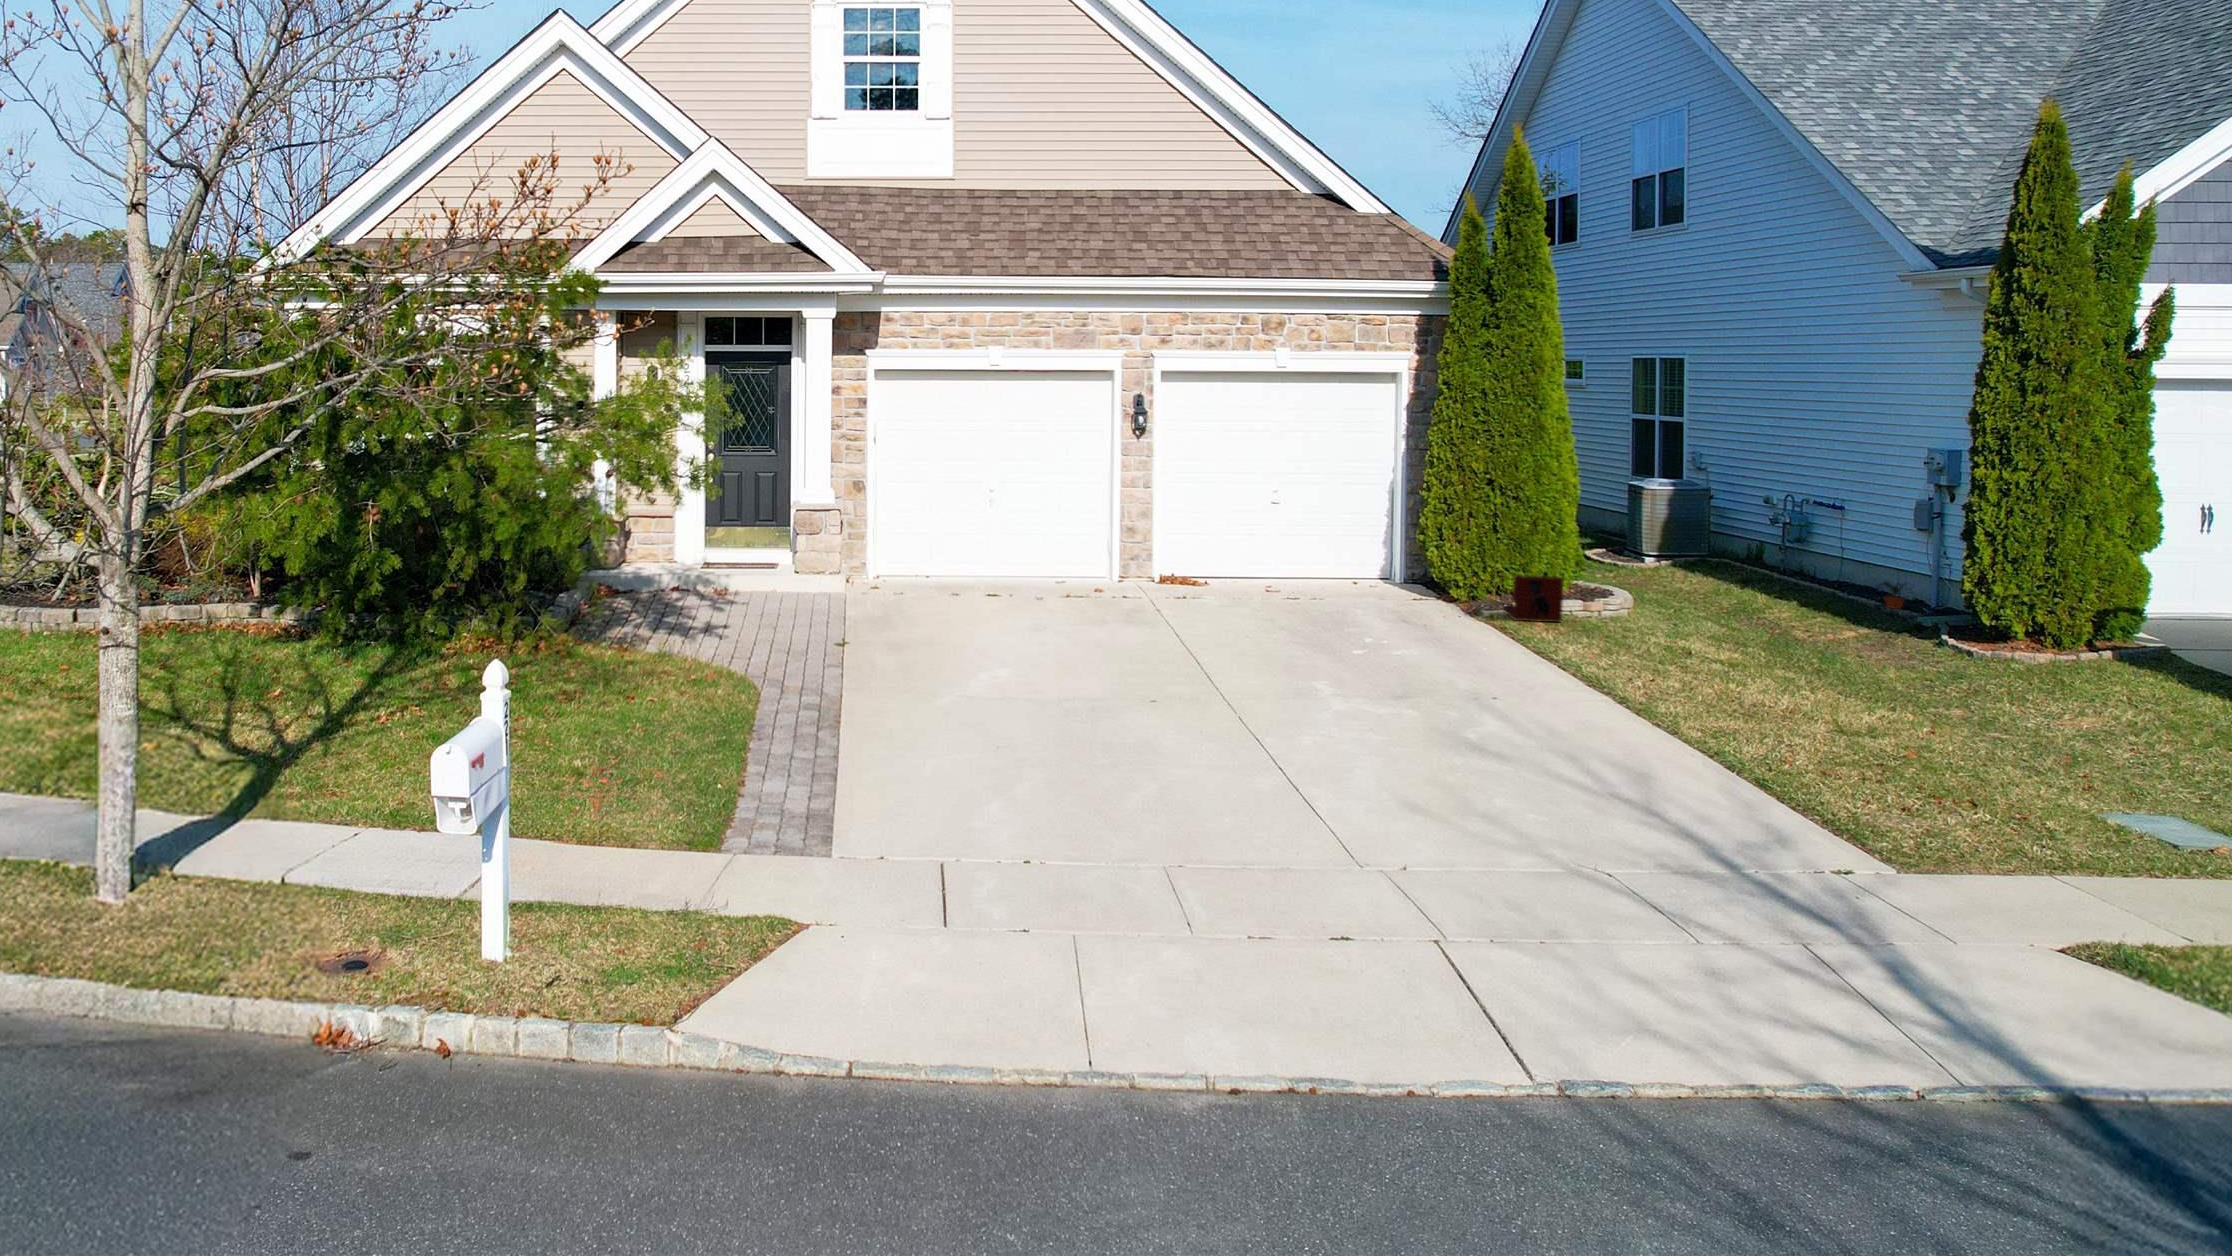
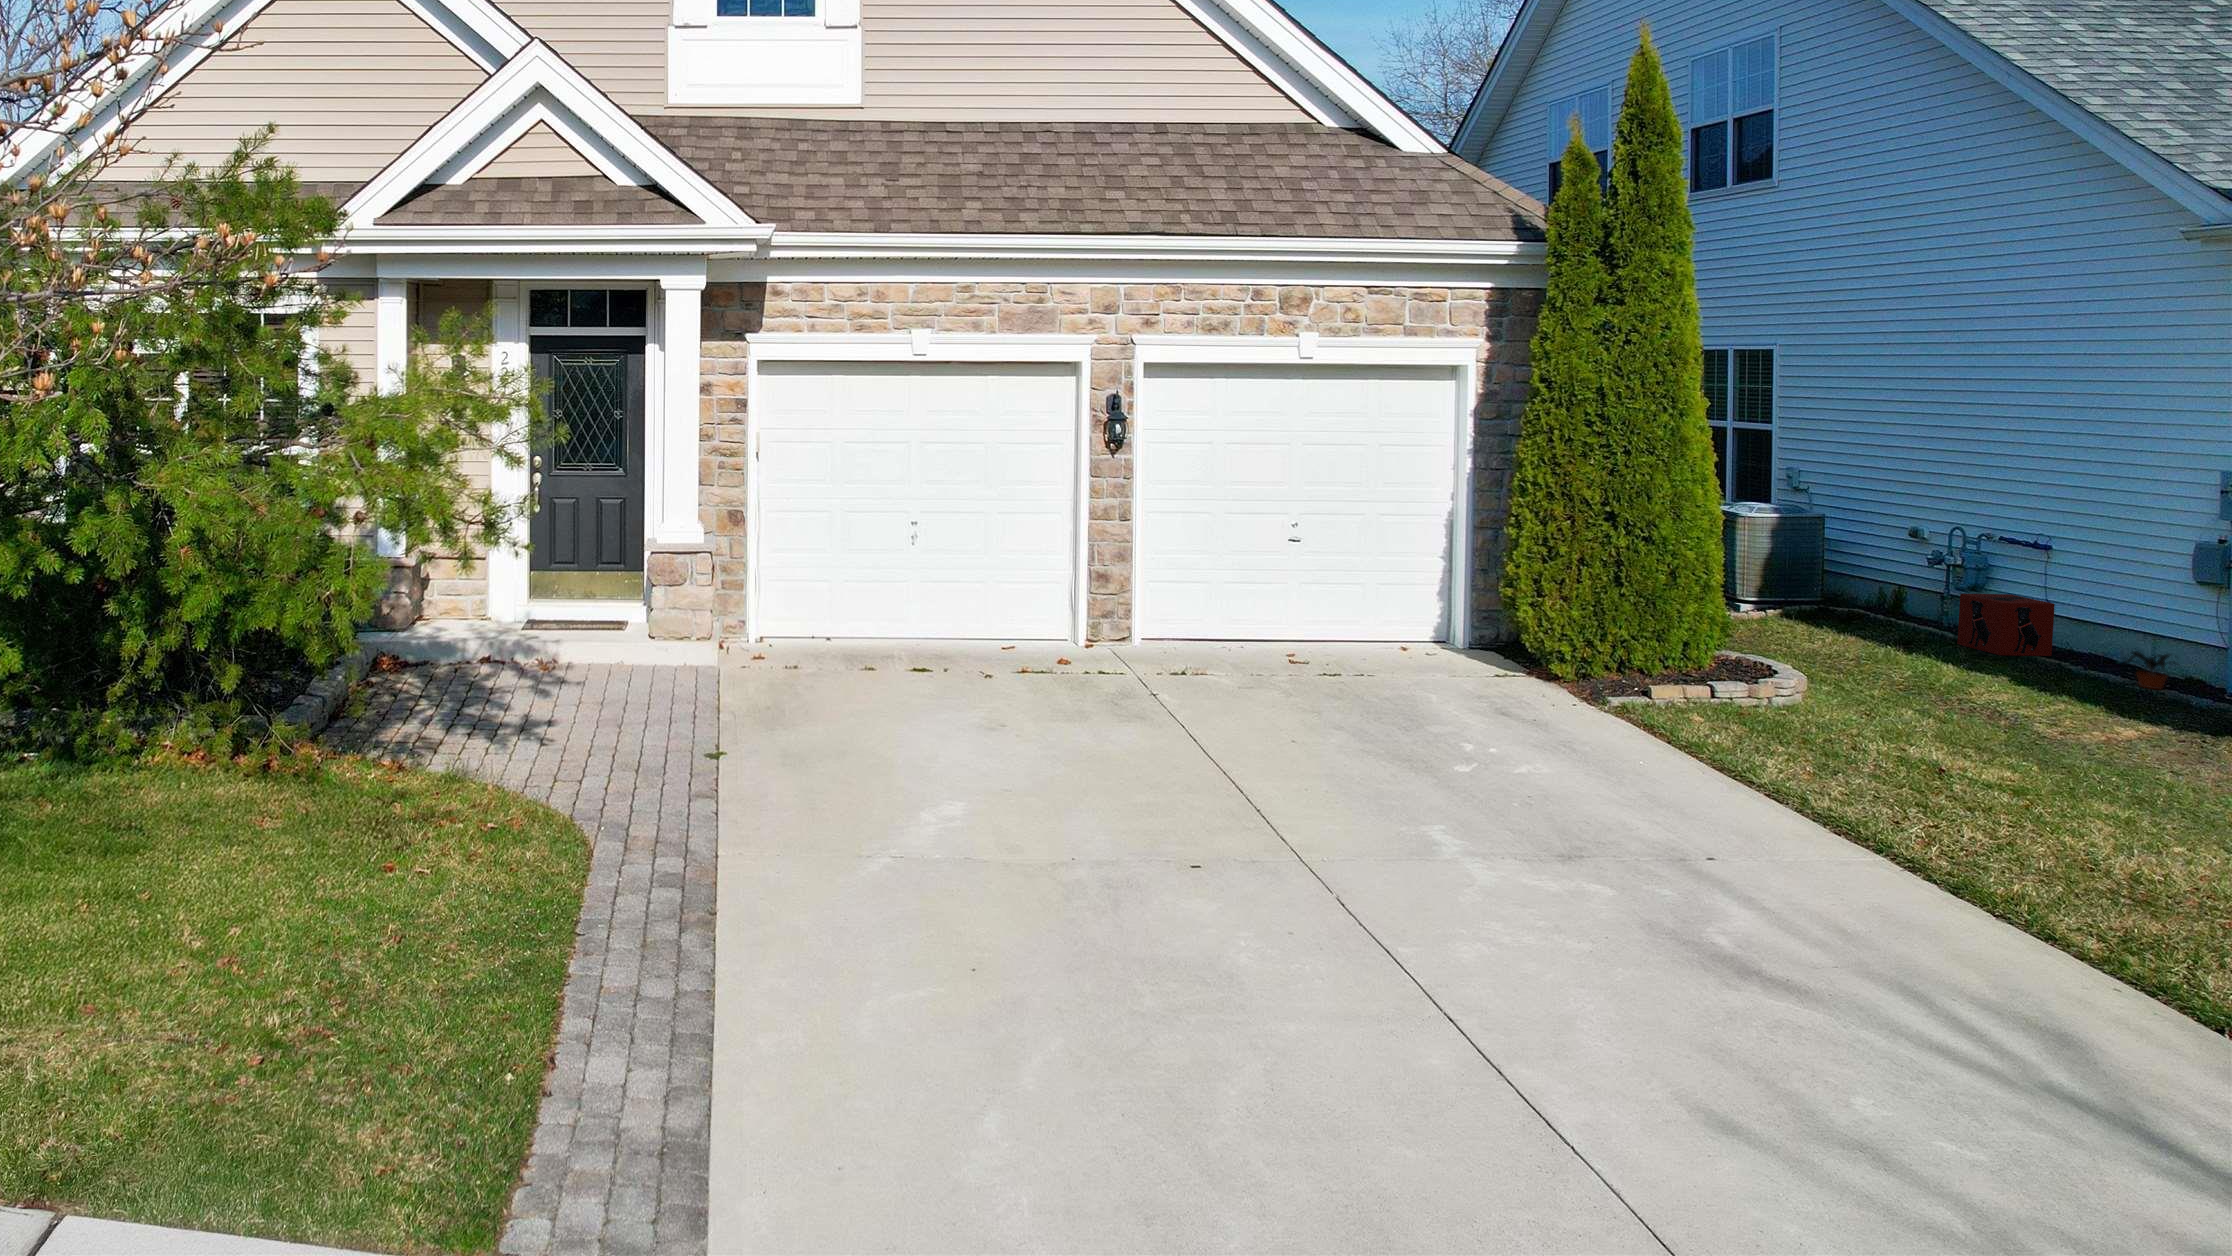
storage box: present [1504,575,1564,622] -> present [1957,594,2055,656]

